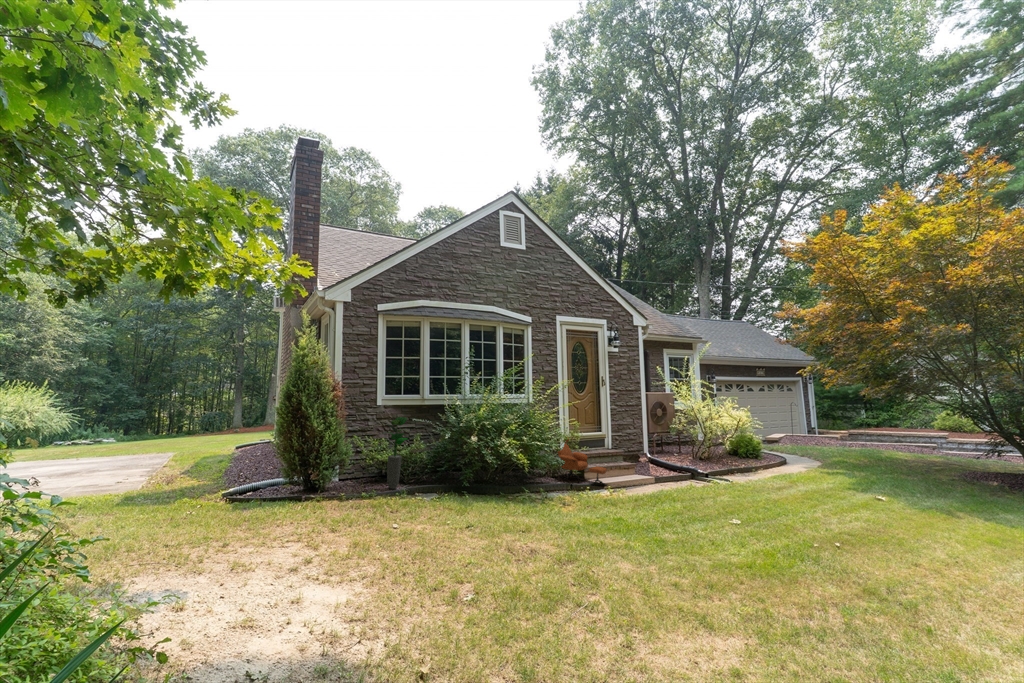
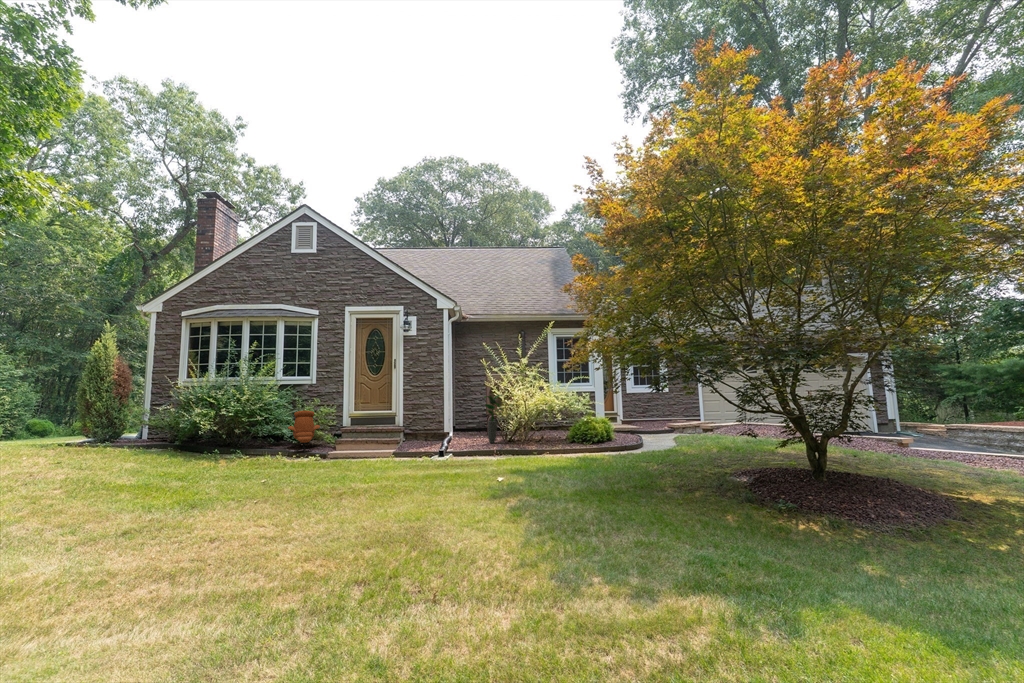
potted plant: present [387,417,407,489] -> present [484,395,501,443]

